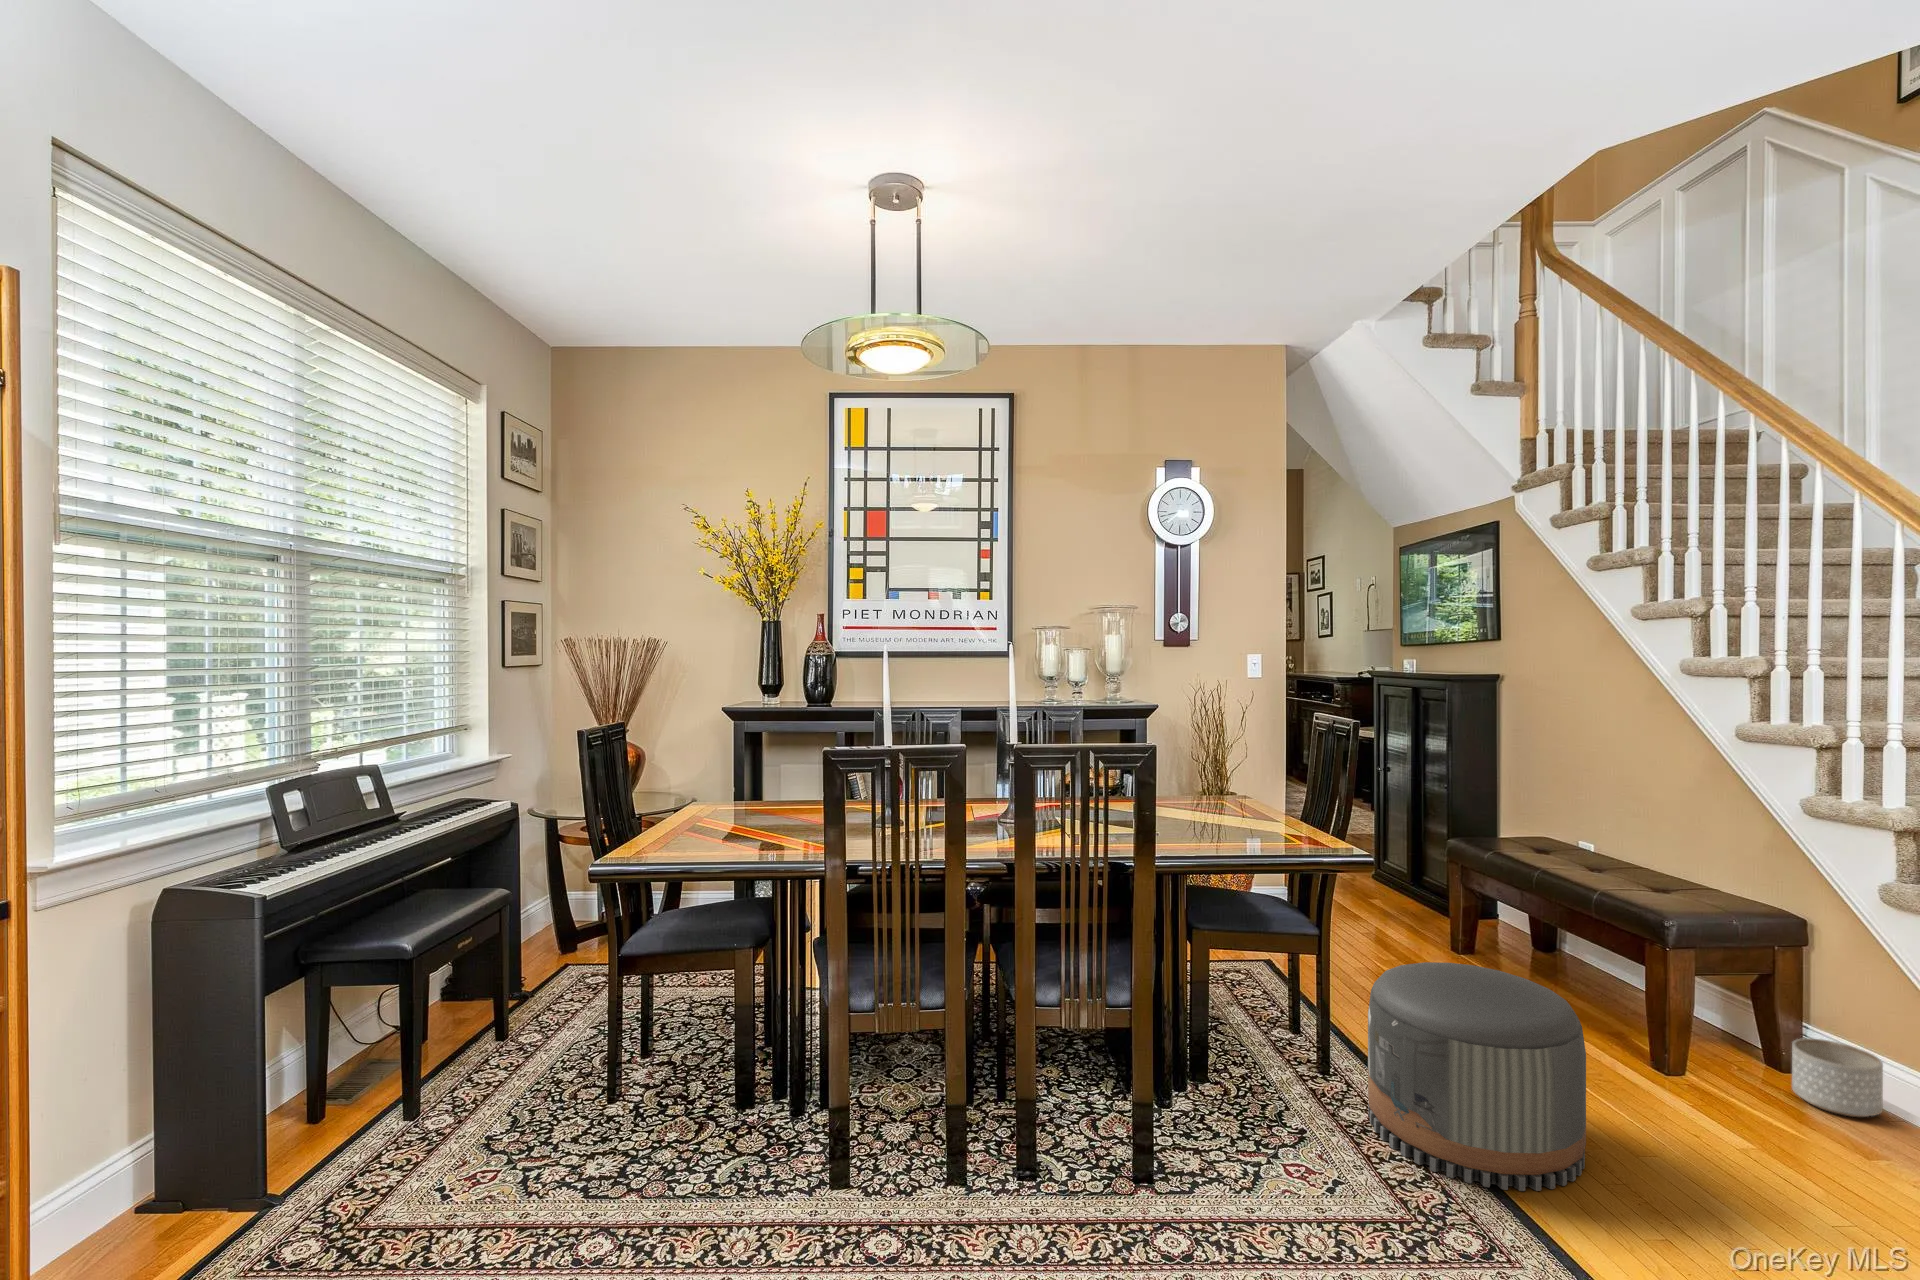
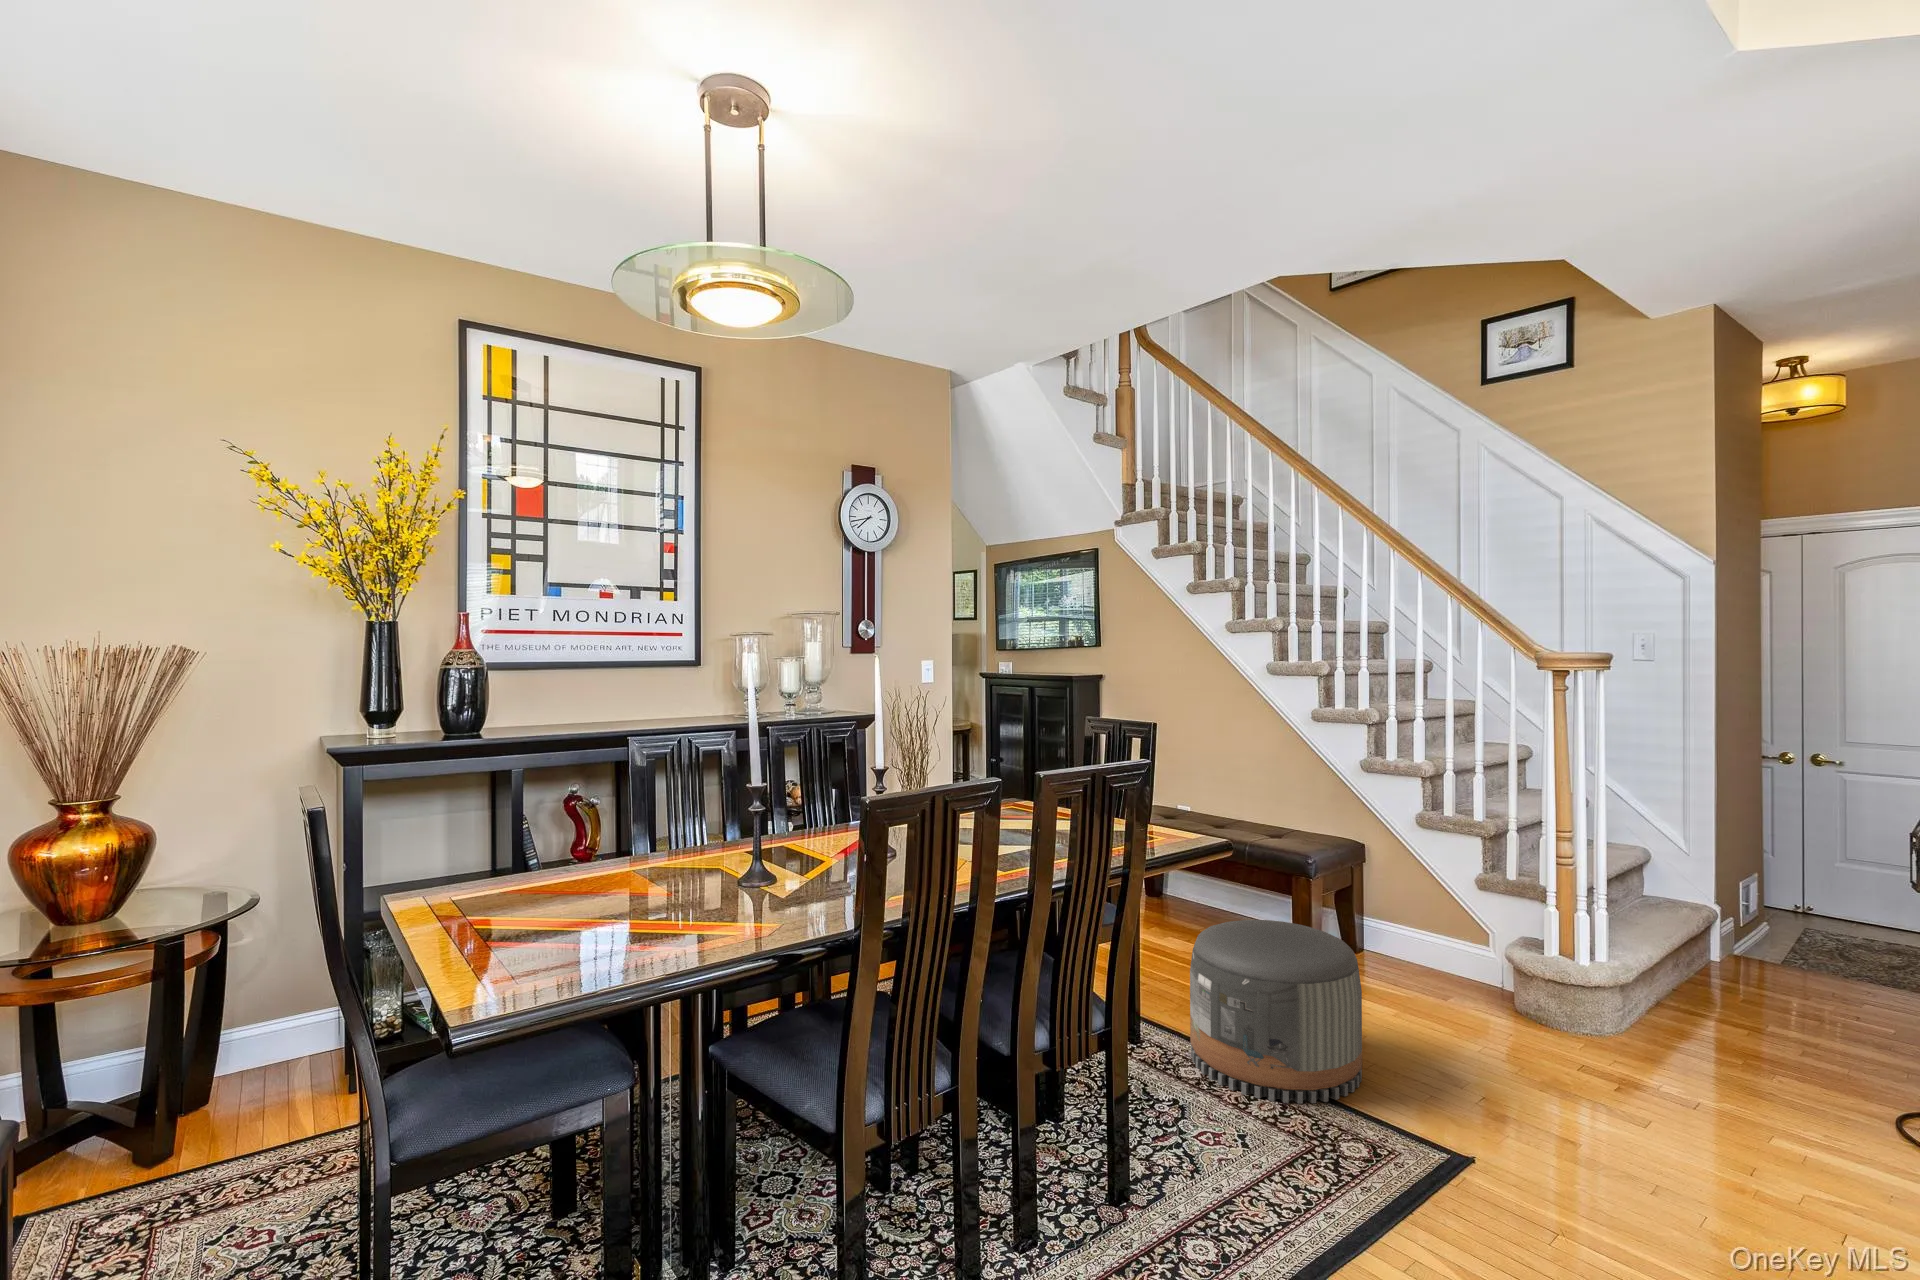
planter: present [1792,1038,1883,1117] -> none [1380,929,1432,979]

